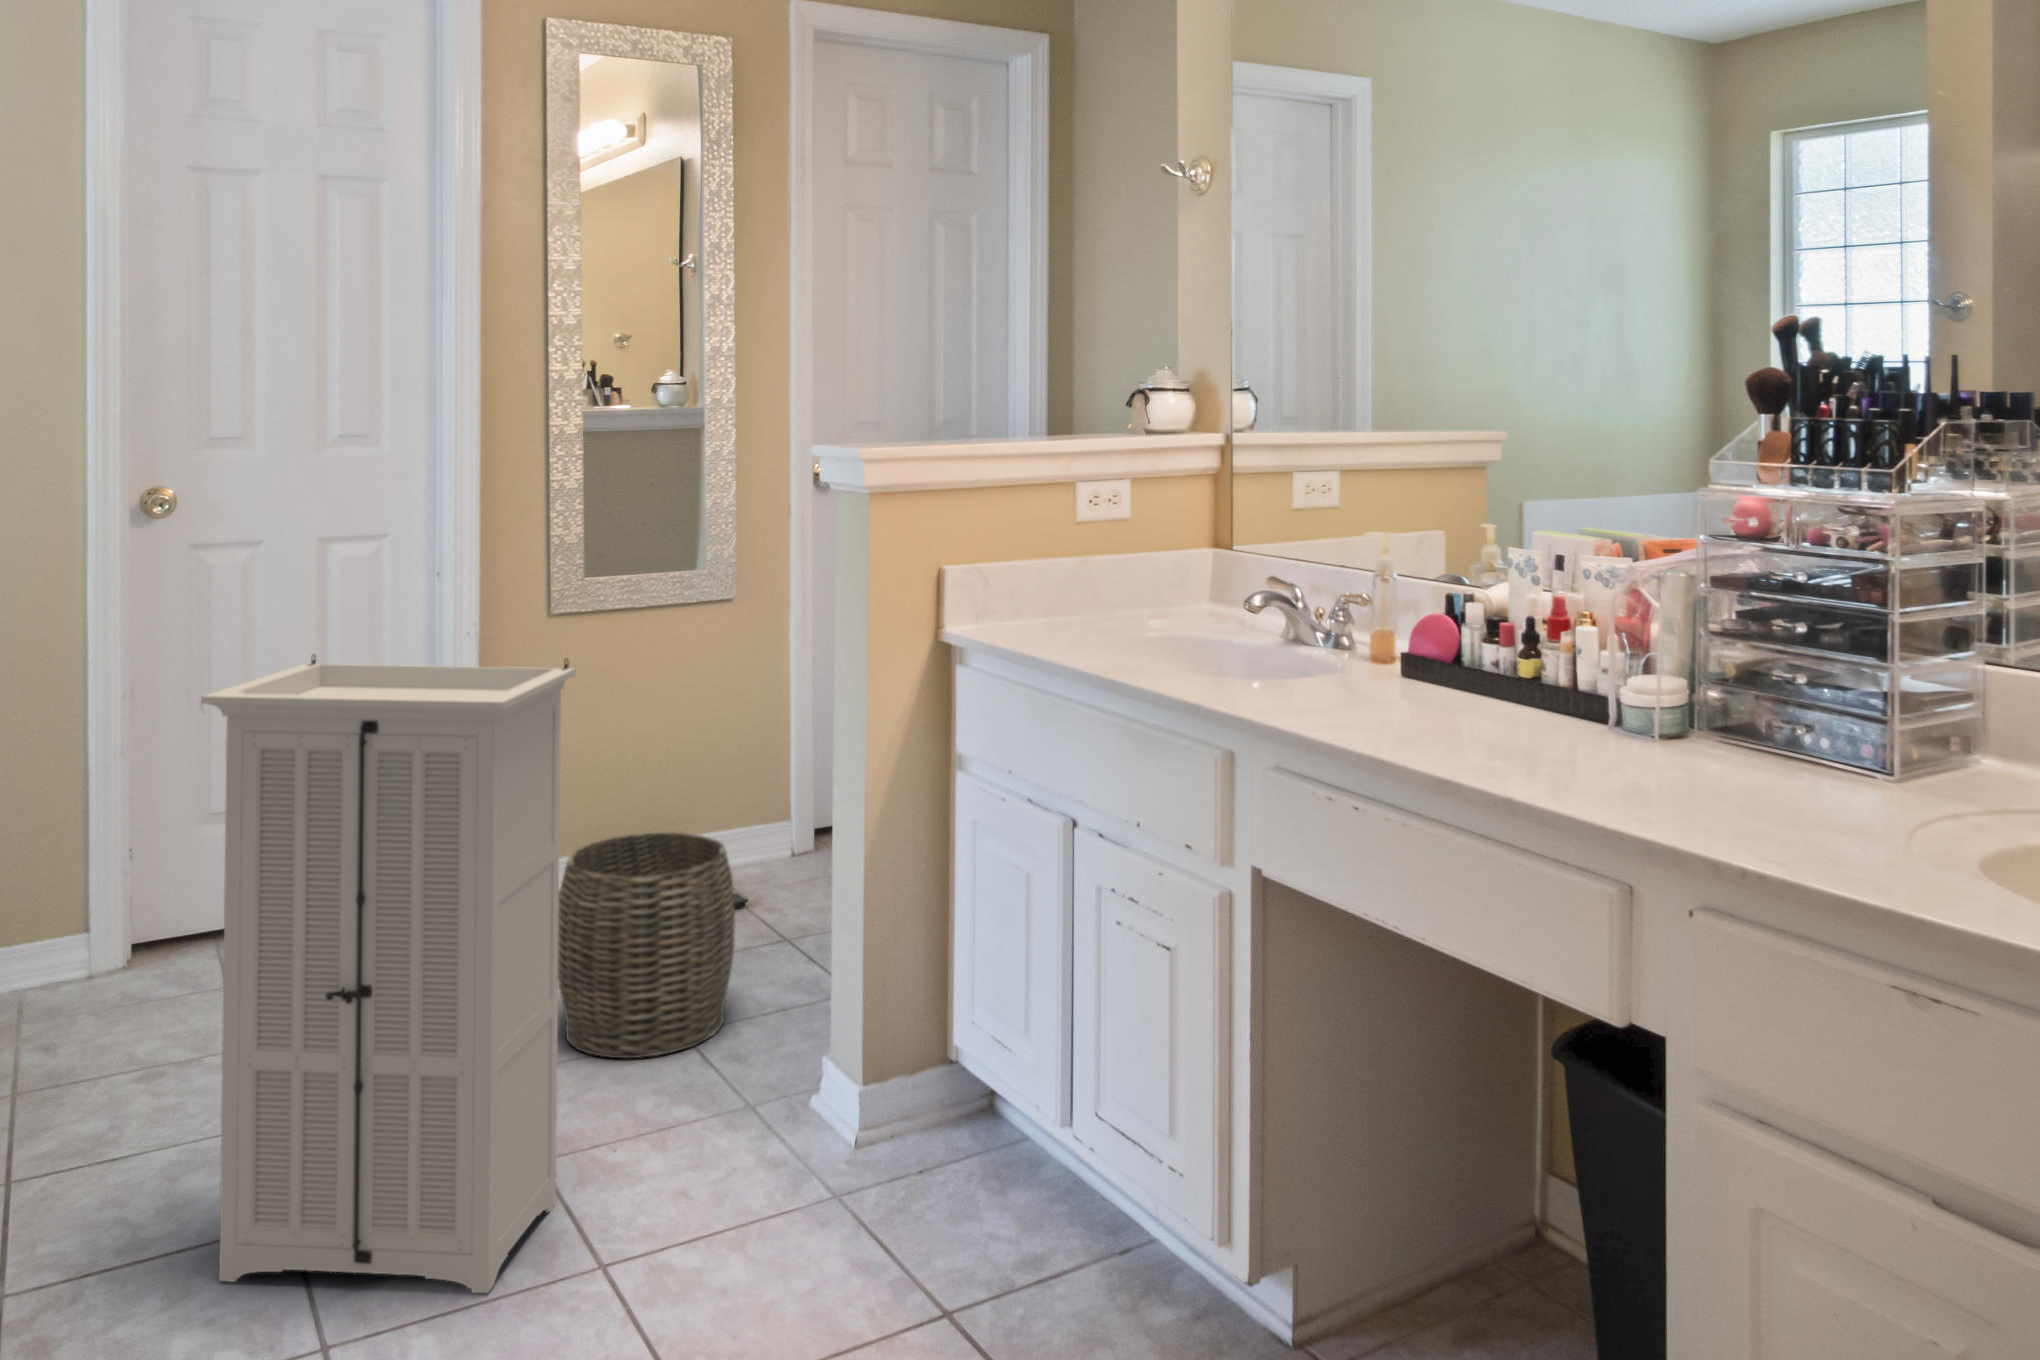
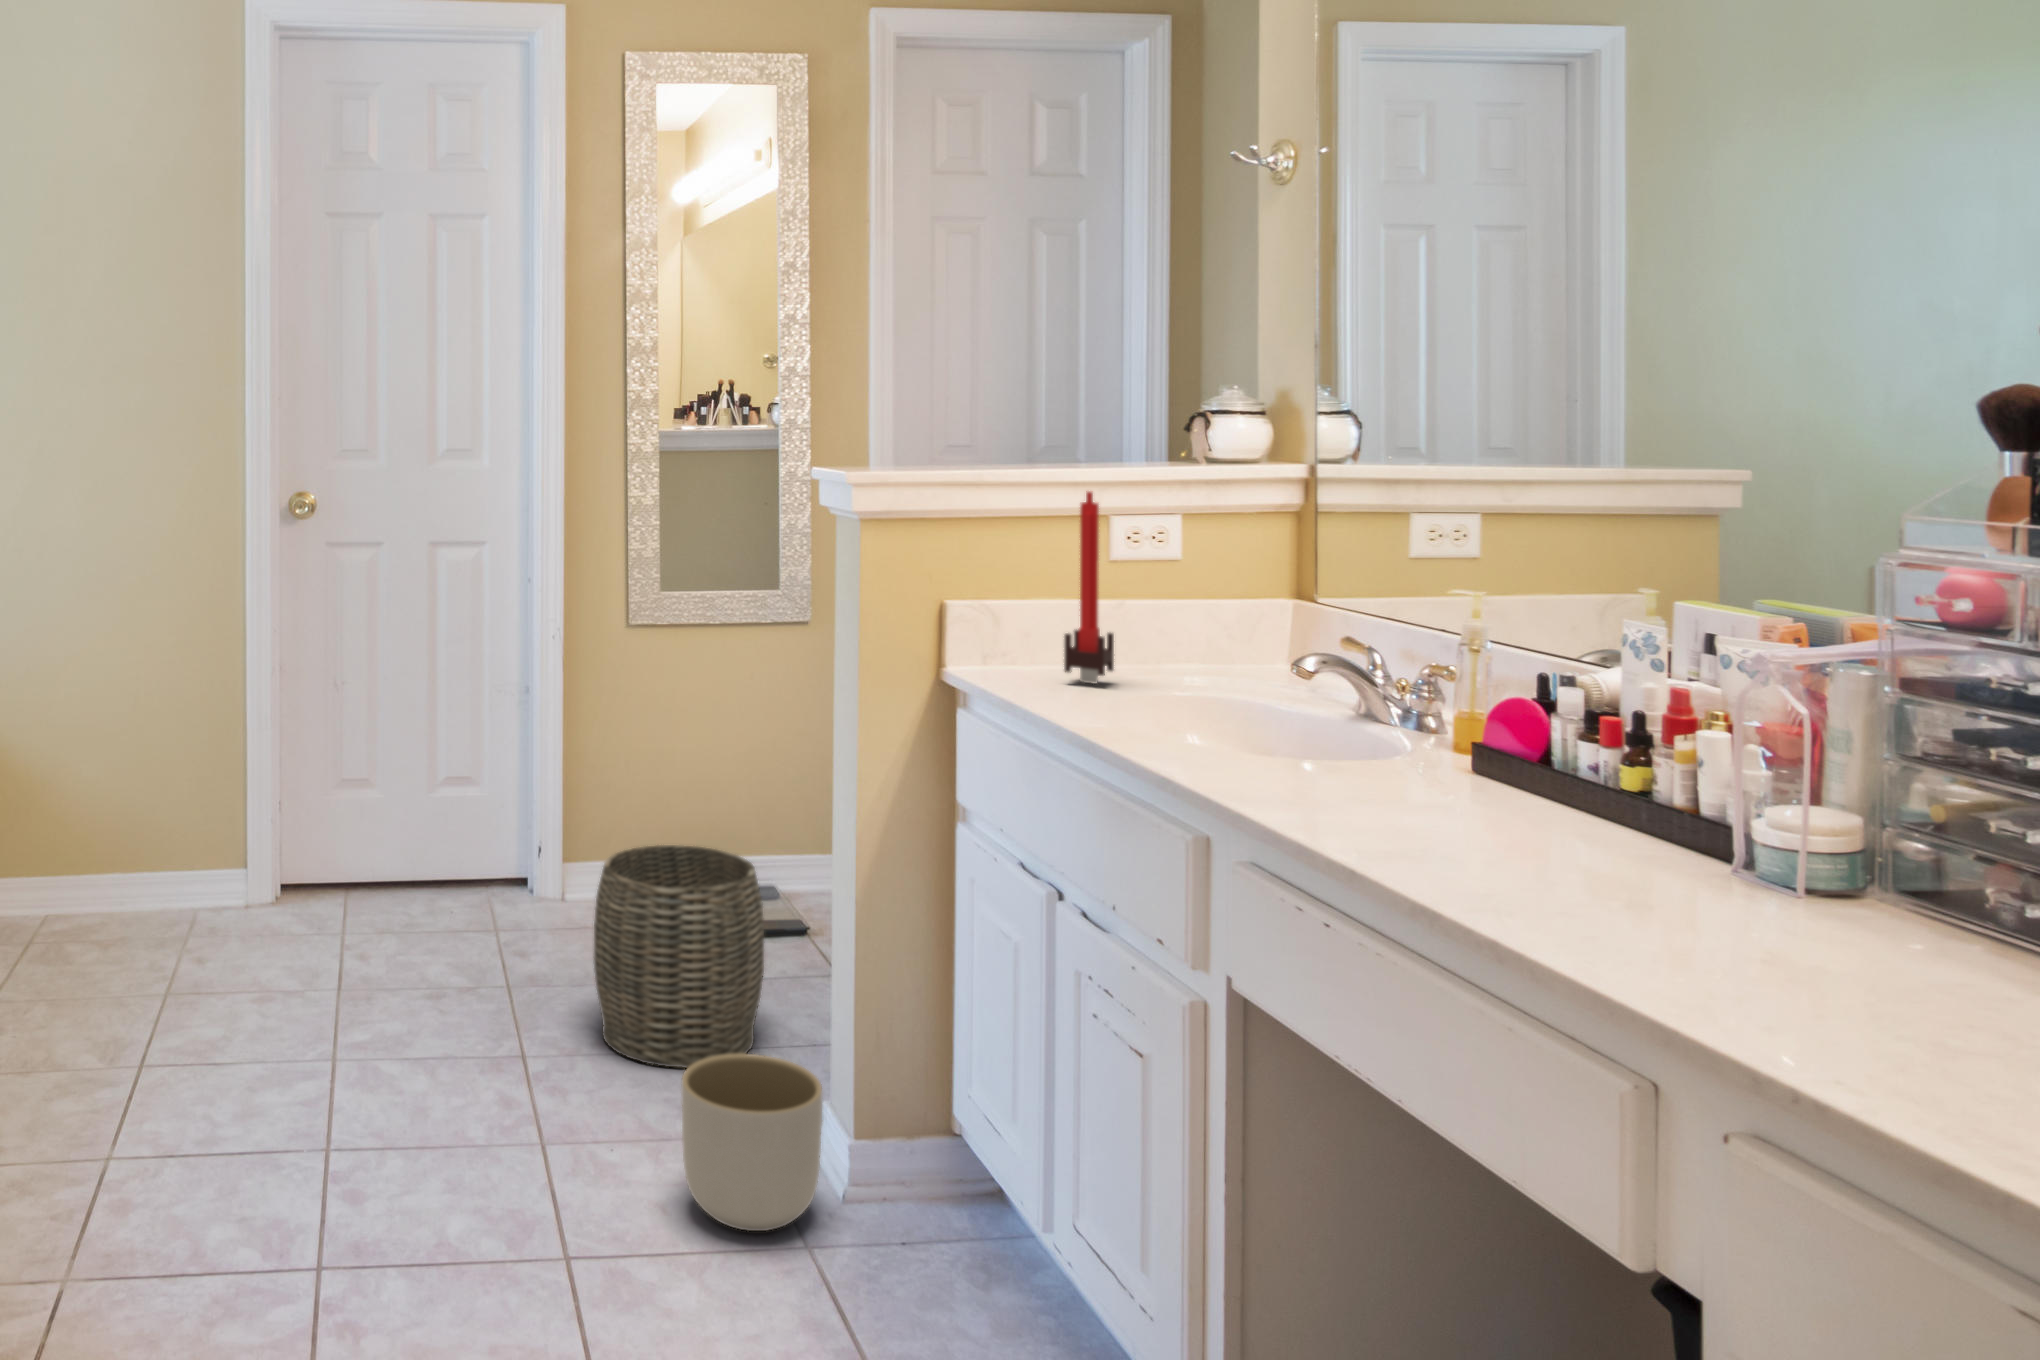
candle: none [1051,462,1090,633] -> present [1064,492,1114,683]
storage cabinet: present [201,655,576,1293] -> none [250,643,566,1259]
planter: none [700,1022,839,1194] -> present [681,1054,822,1231]

